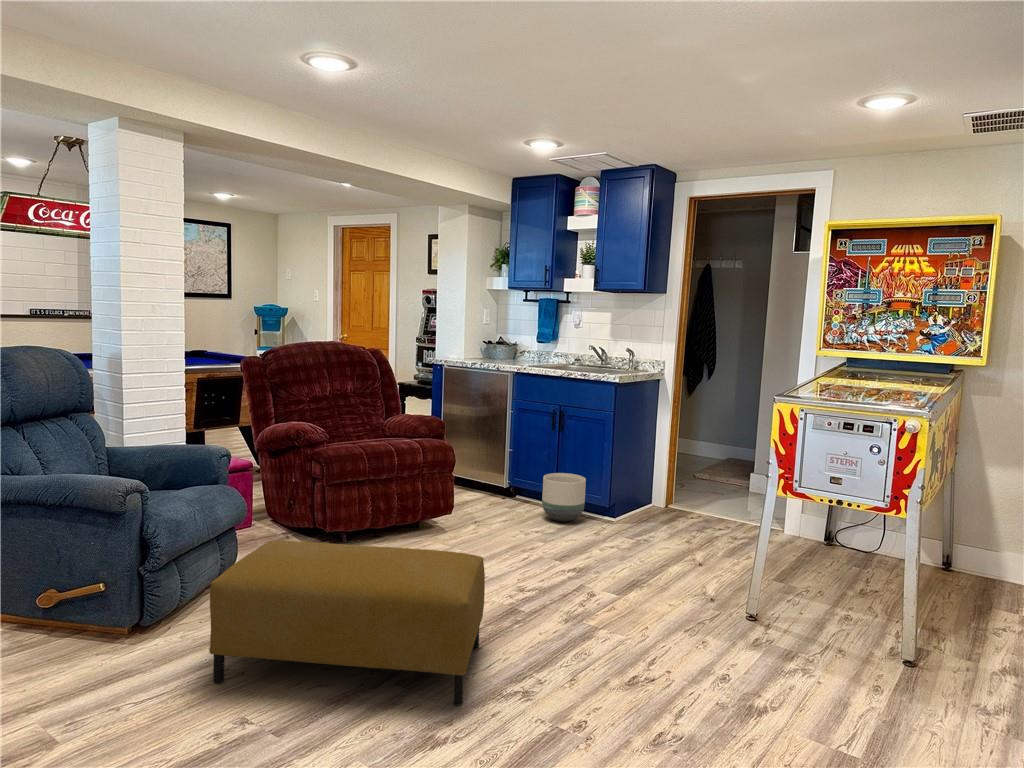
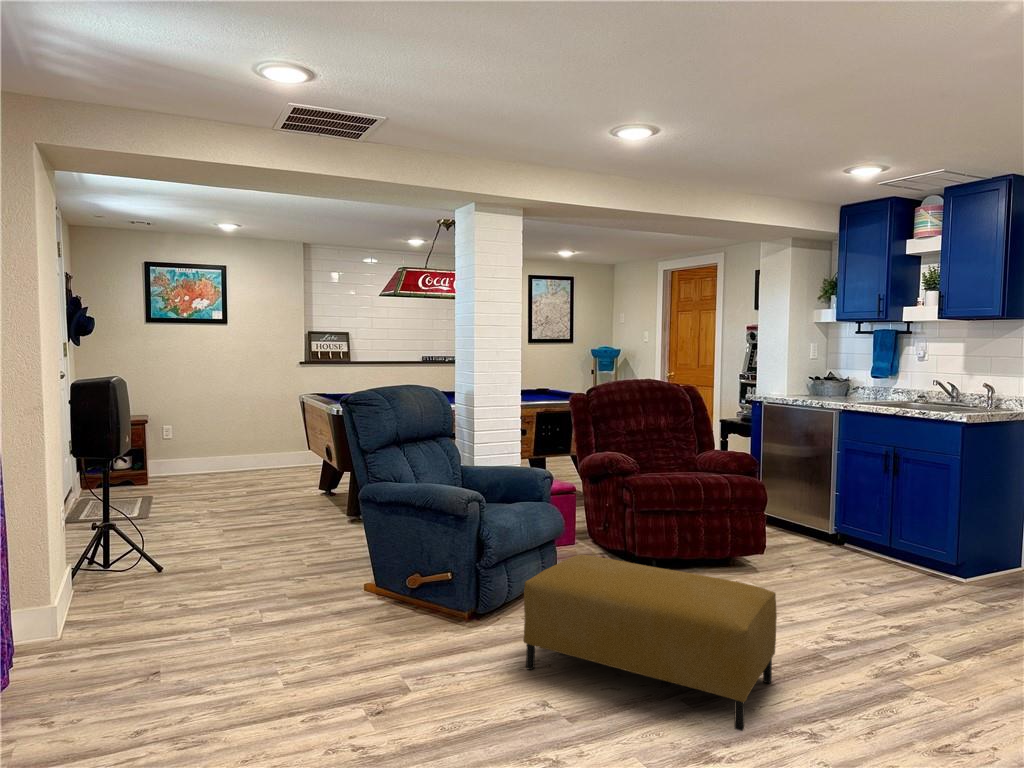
planter: present [542,473,586,521] -> none [871,521,925,575]

